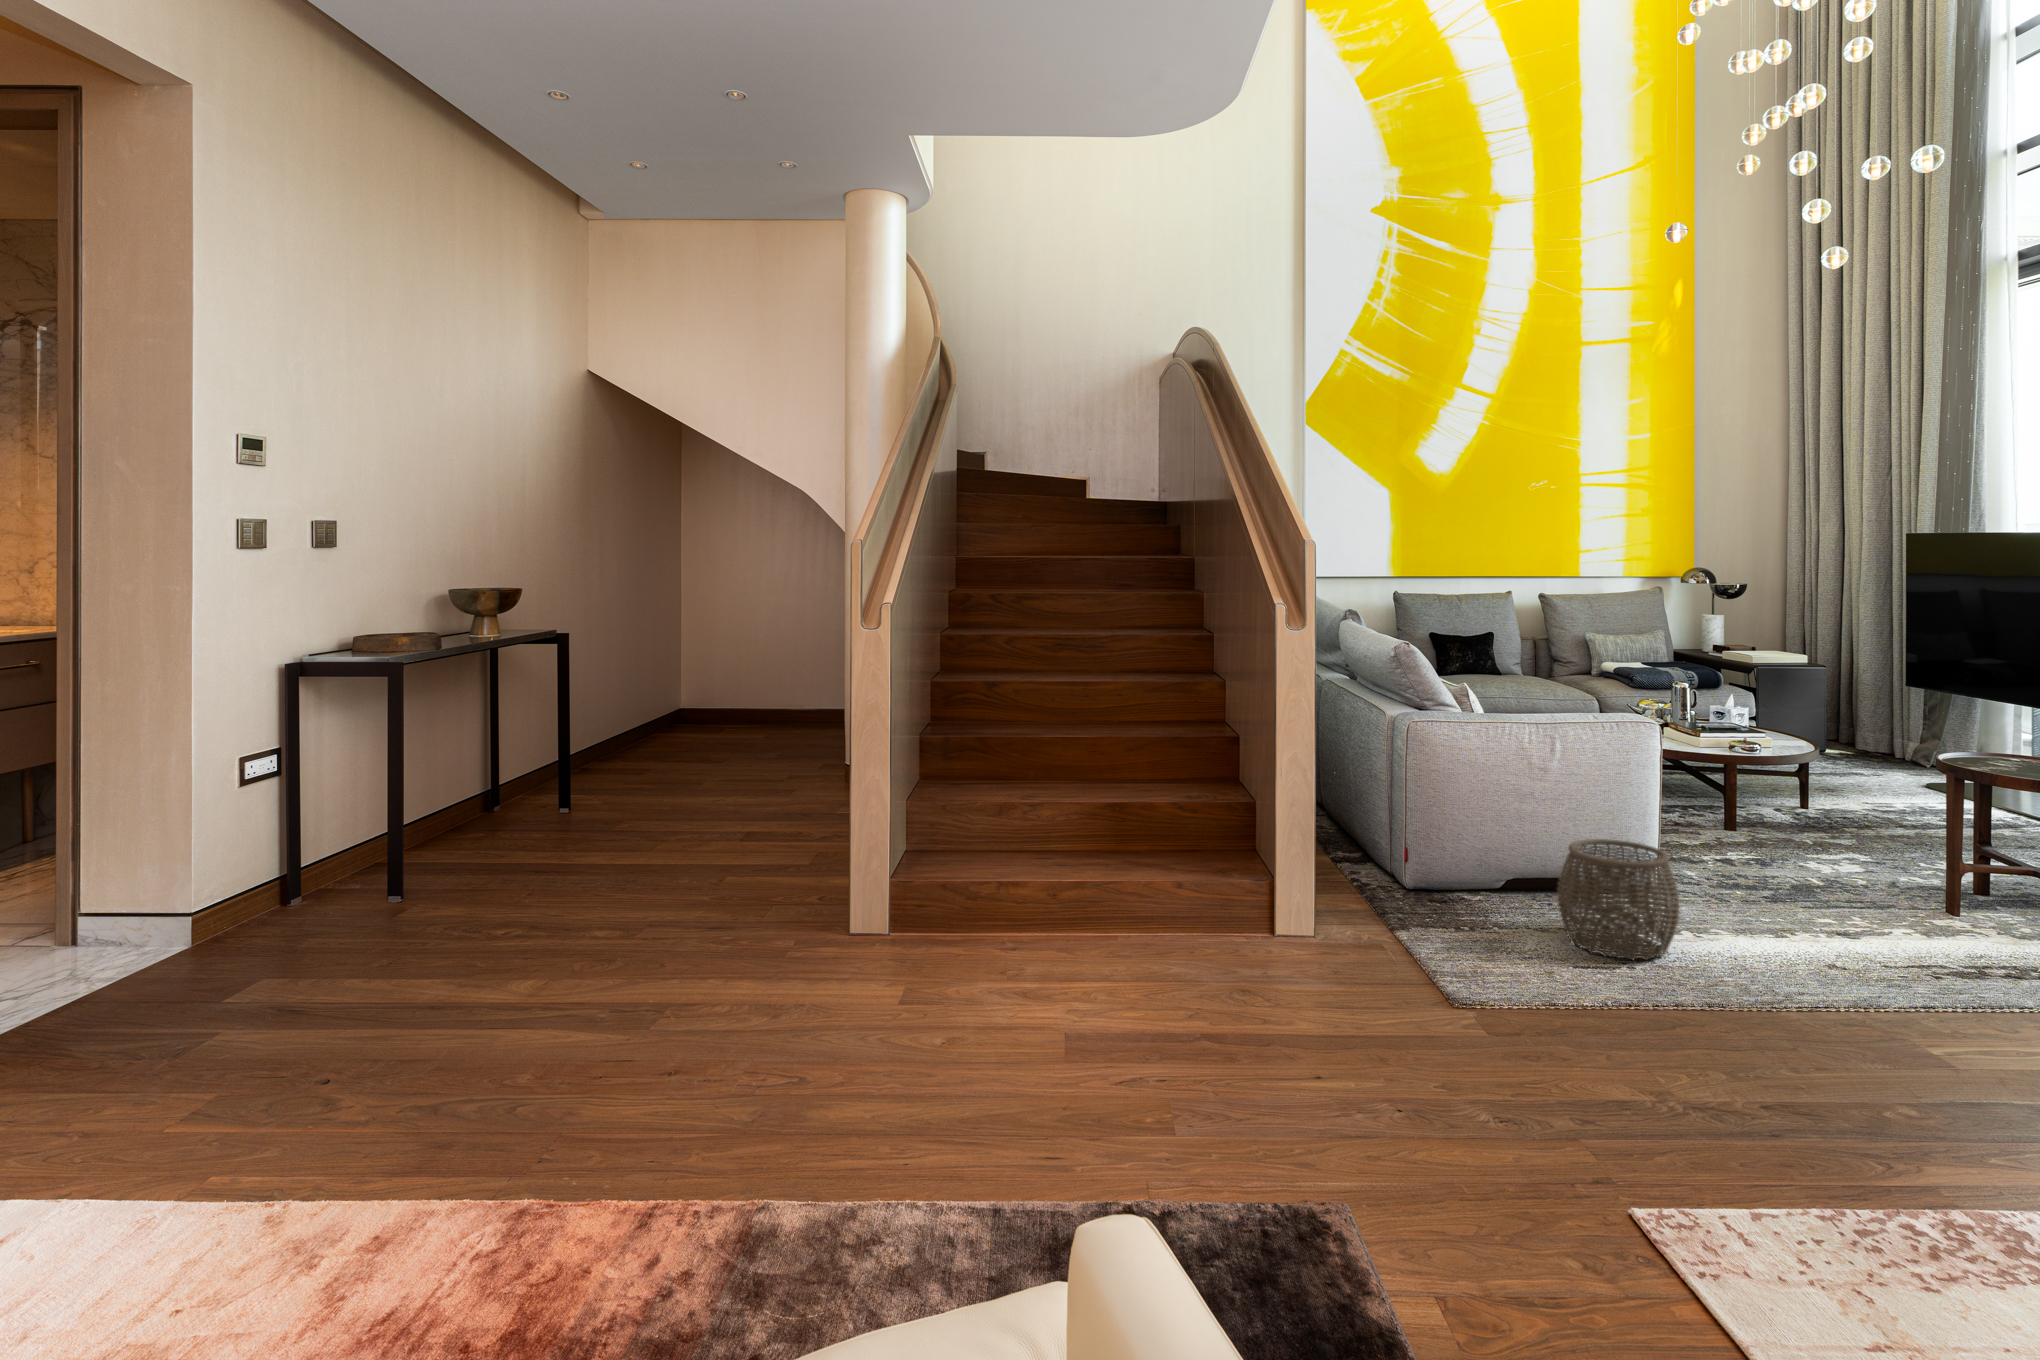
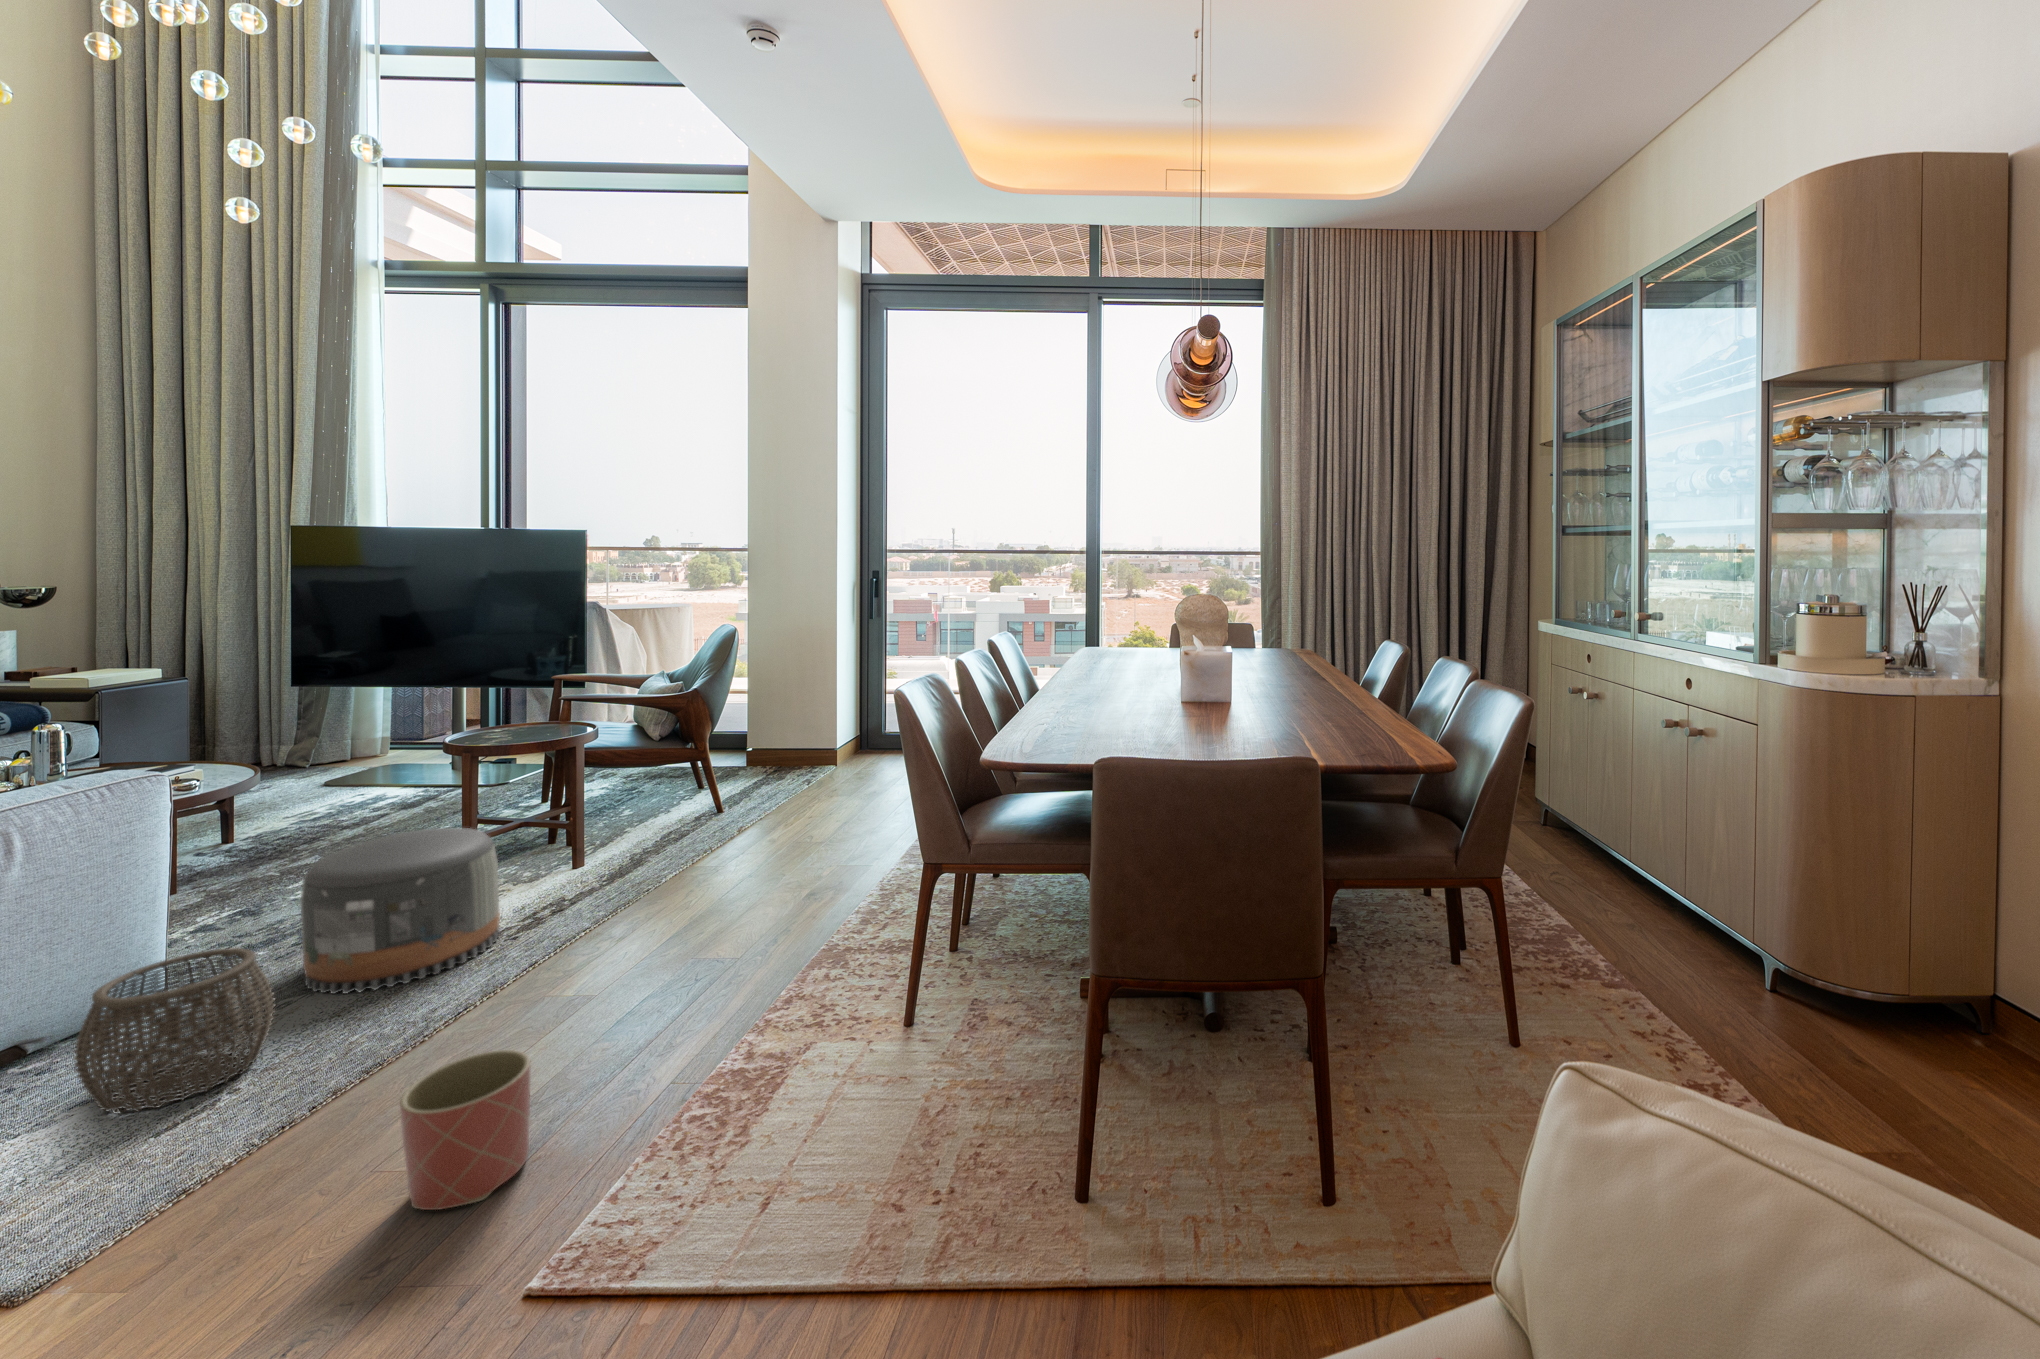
pouf: none [1740,807,1933,974] -> present [301,828,500,994]
planter: none [1630,993,1749,1139] -> present [400,1050,531,1210]

